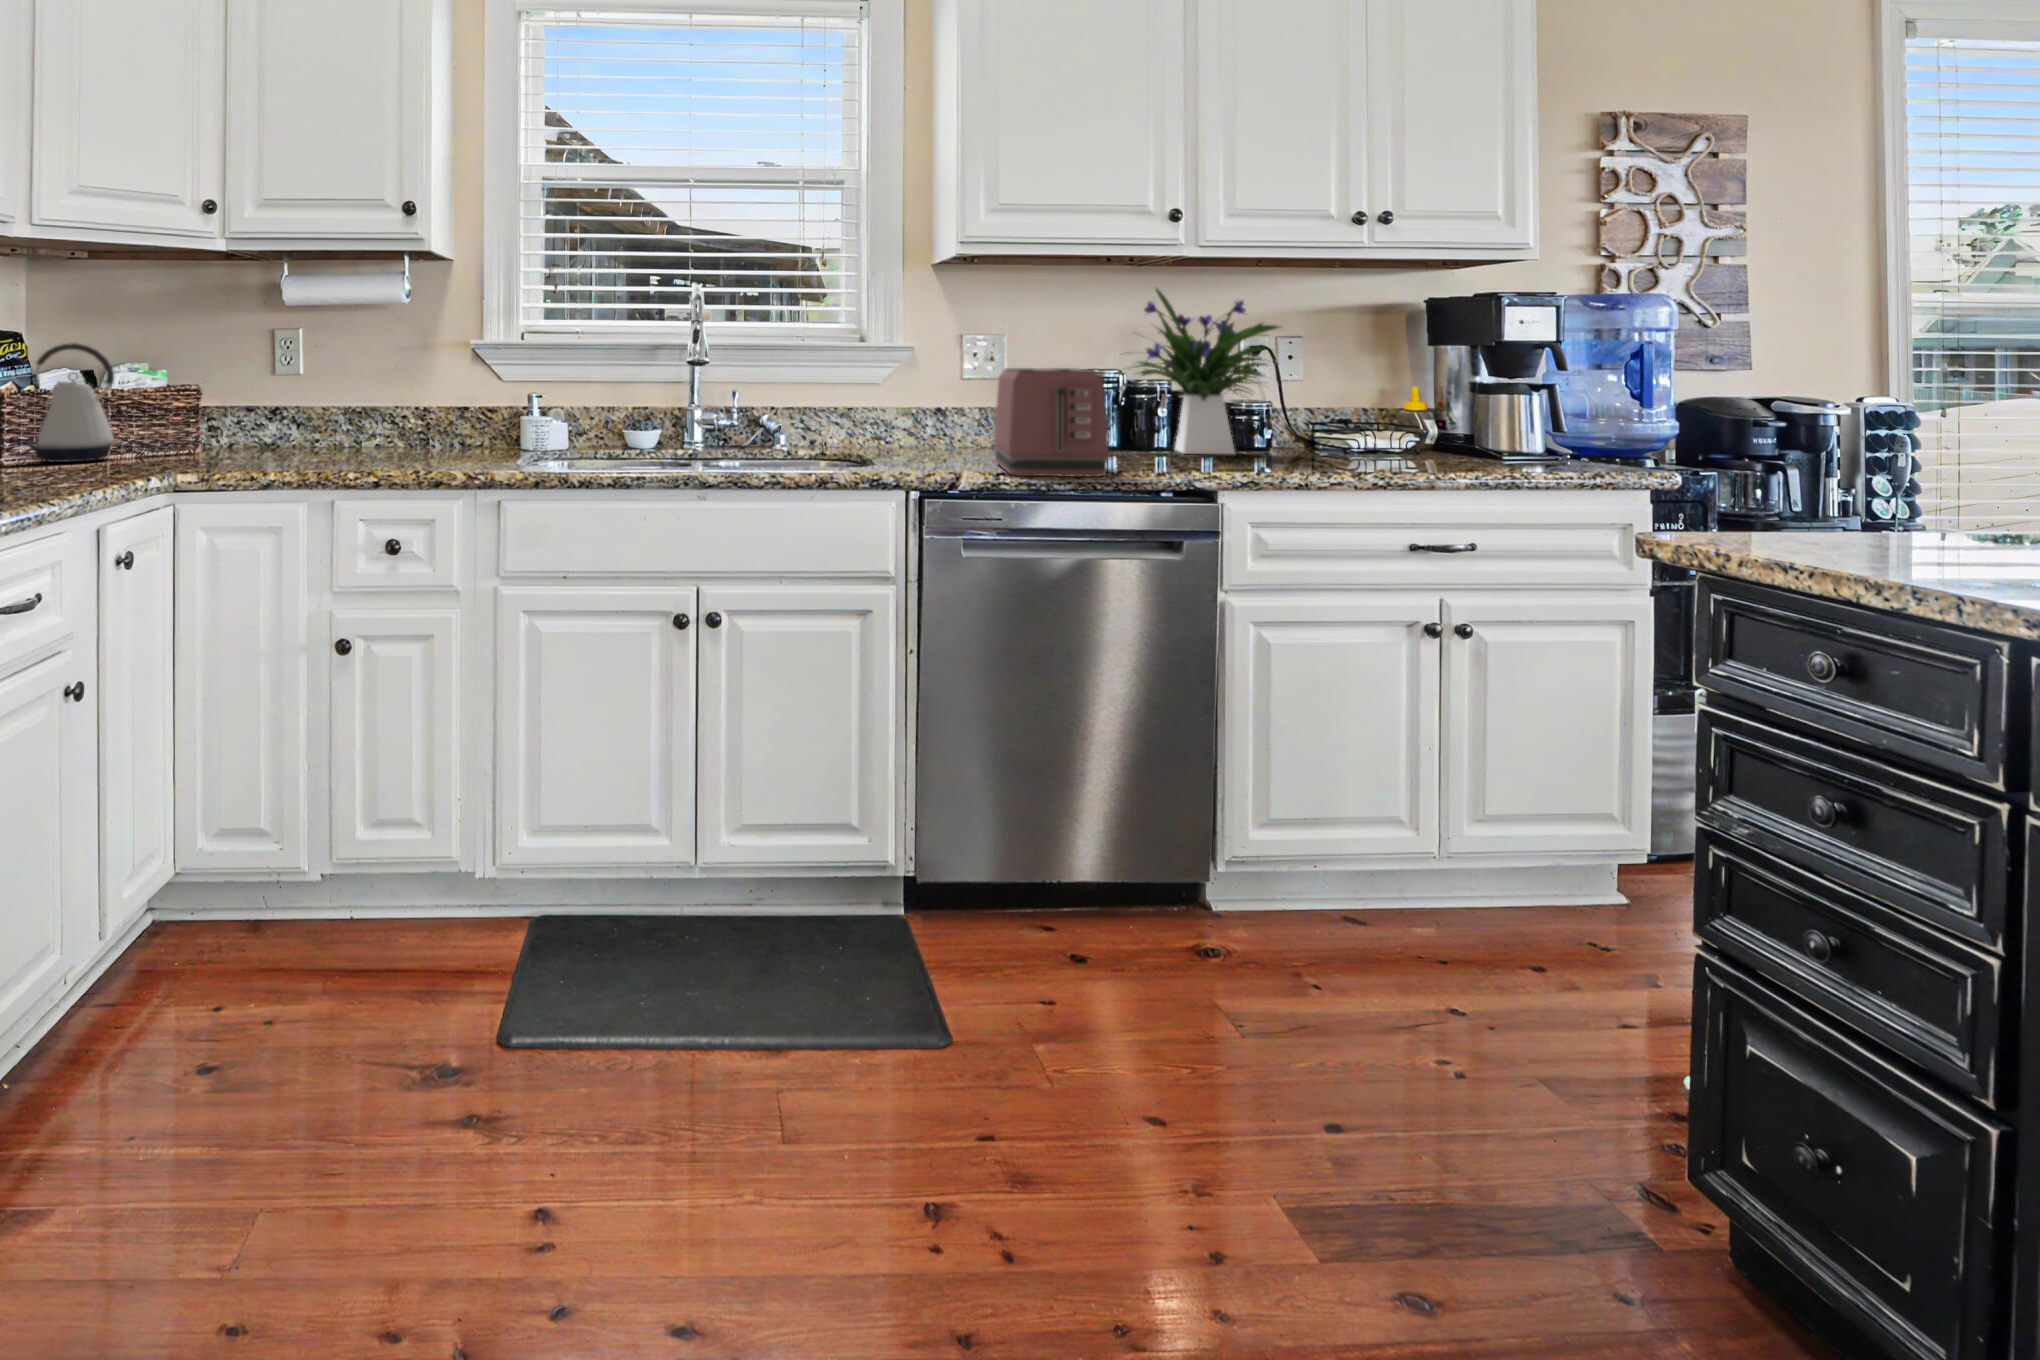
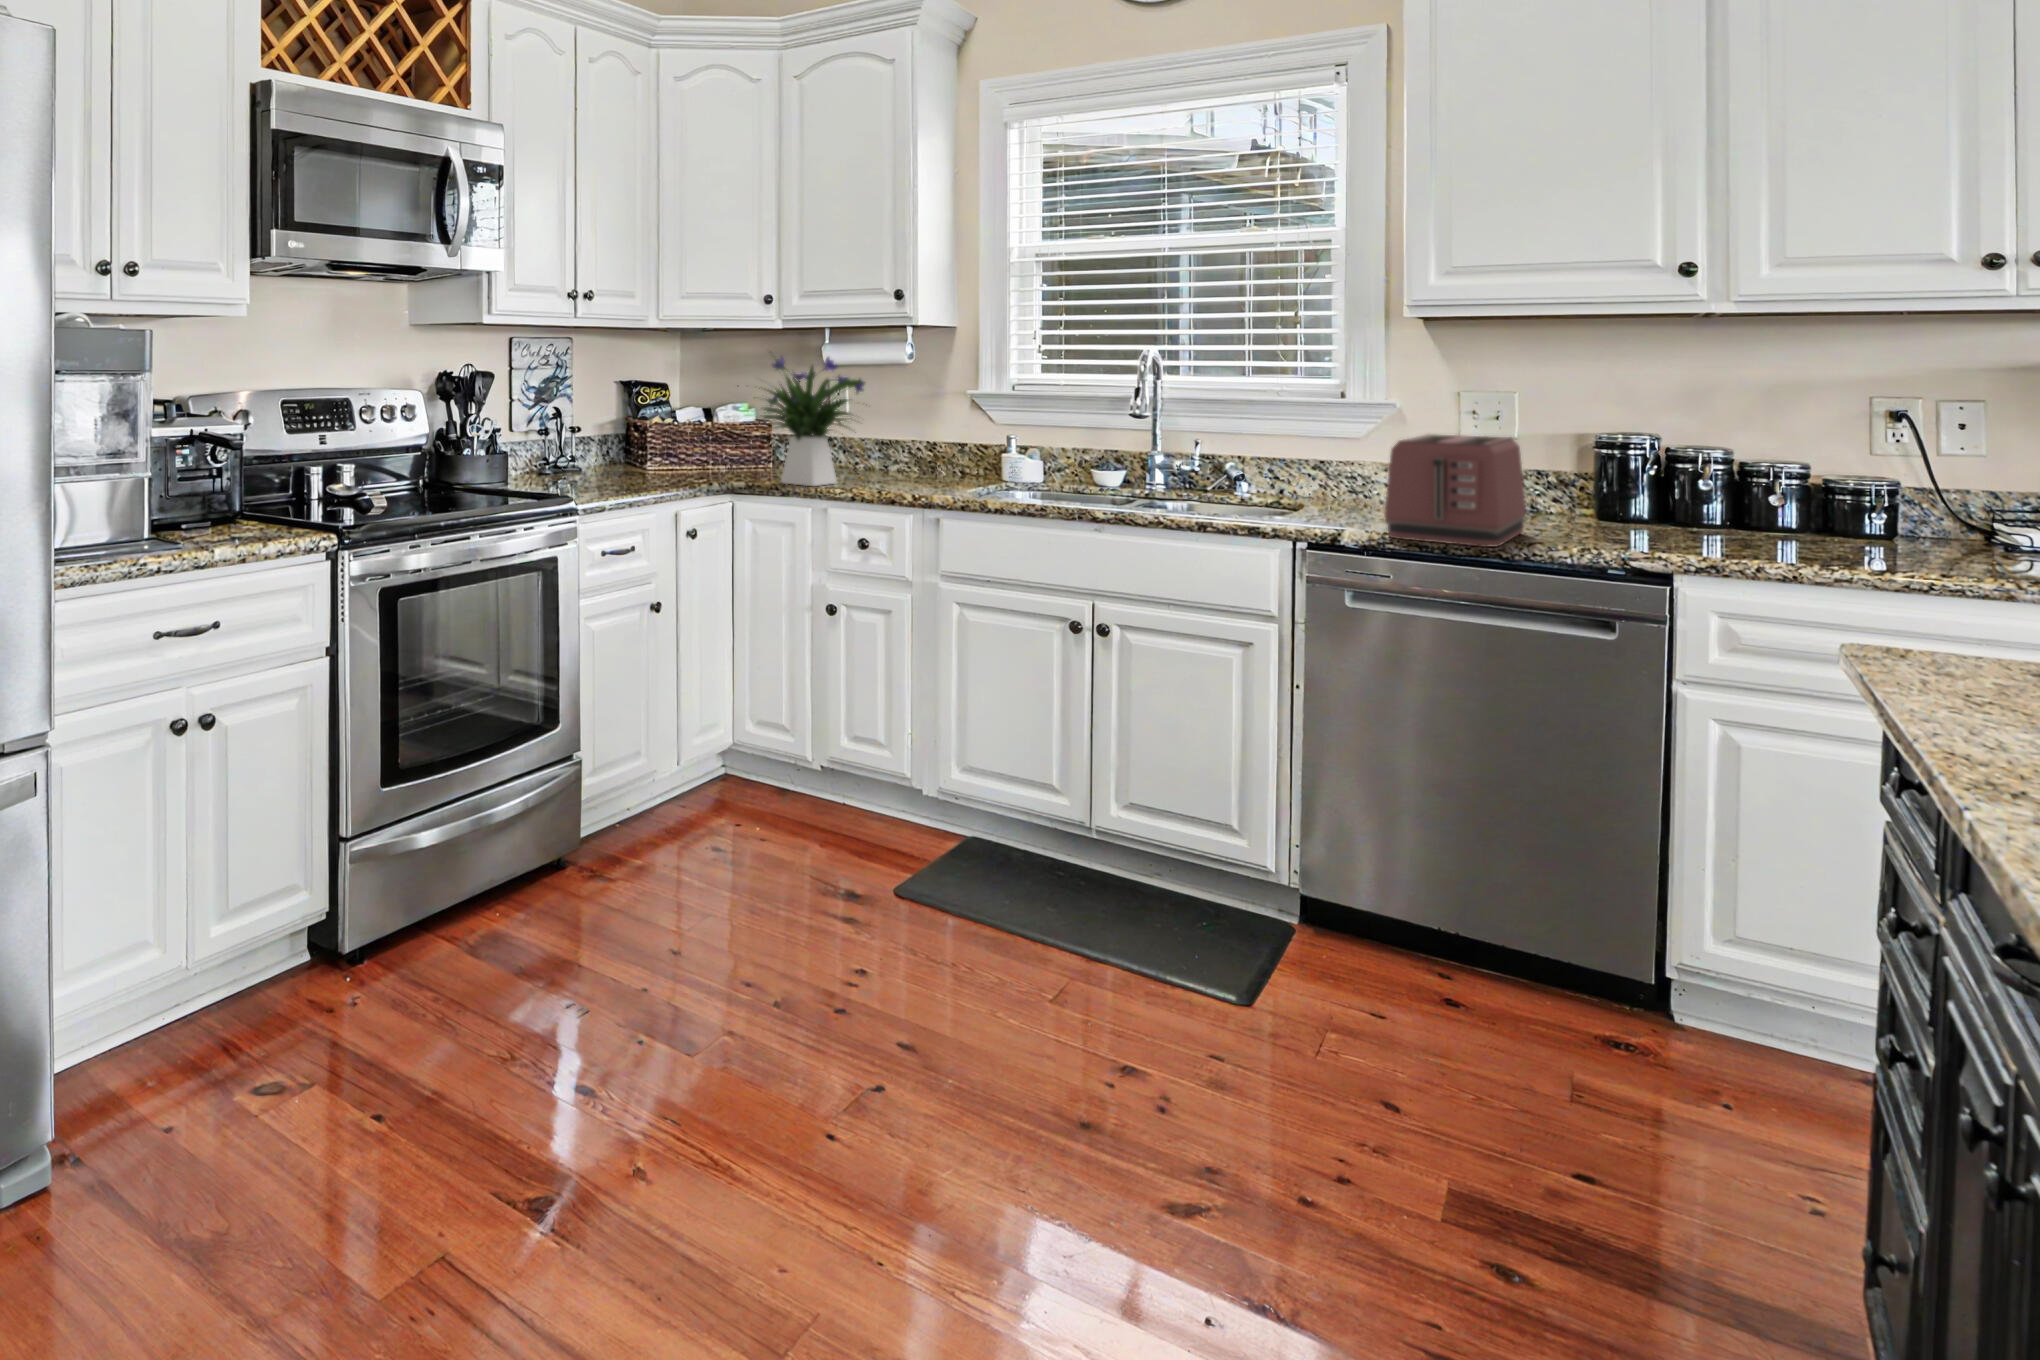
flower arrangement: present [1138,289,1279,454] -> present [759,351,865,486]
kettle: present [34,343,120,463] -> none [662,394,718,469]

